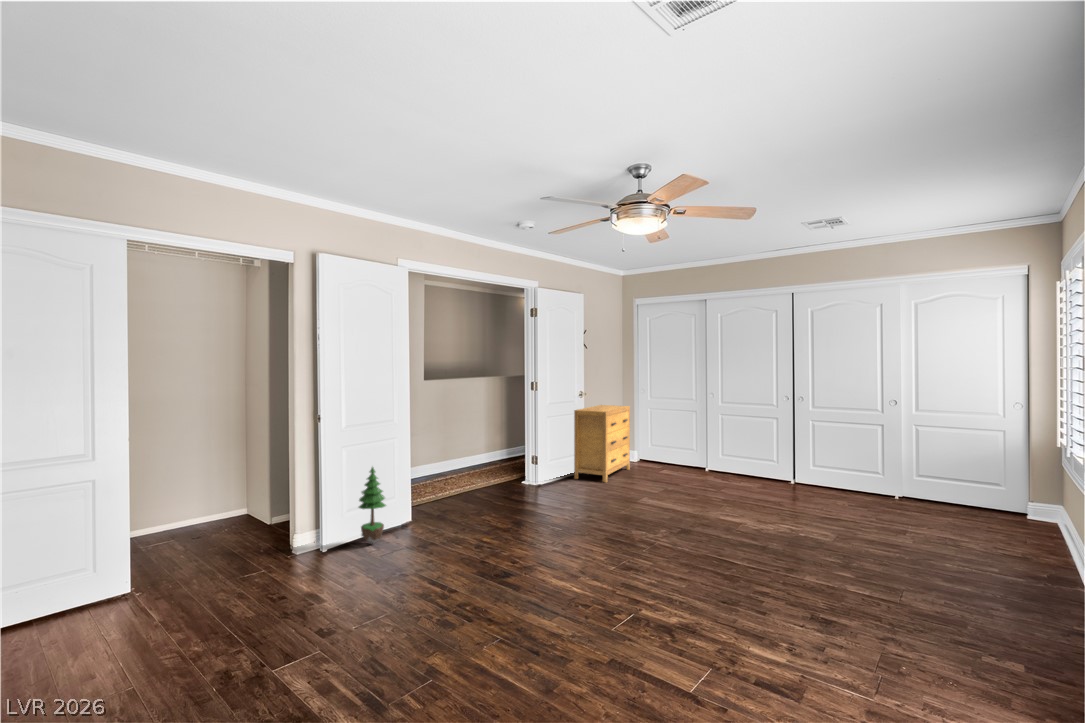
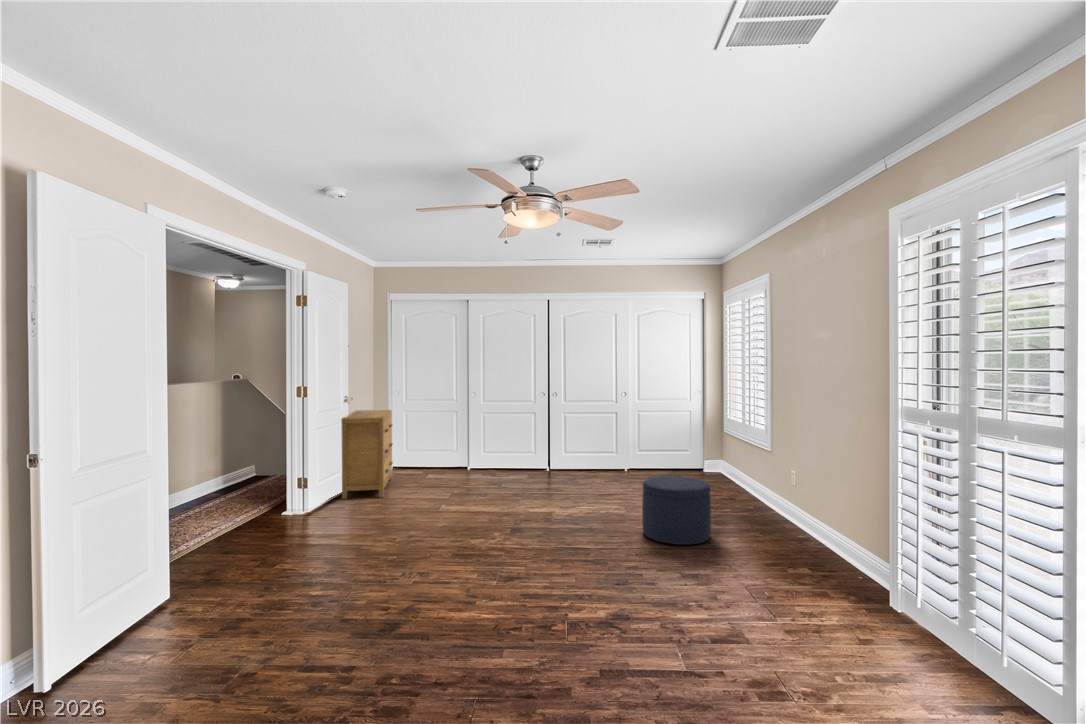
potted tree: present [359,467,386,544] -> none [110,526,165,649]
ottoman: none [818,503,912,593] -> present [642,476,711,545]

